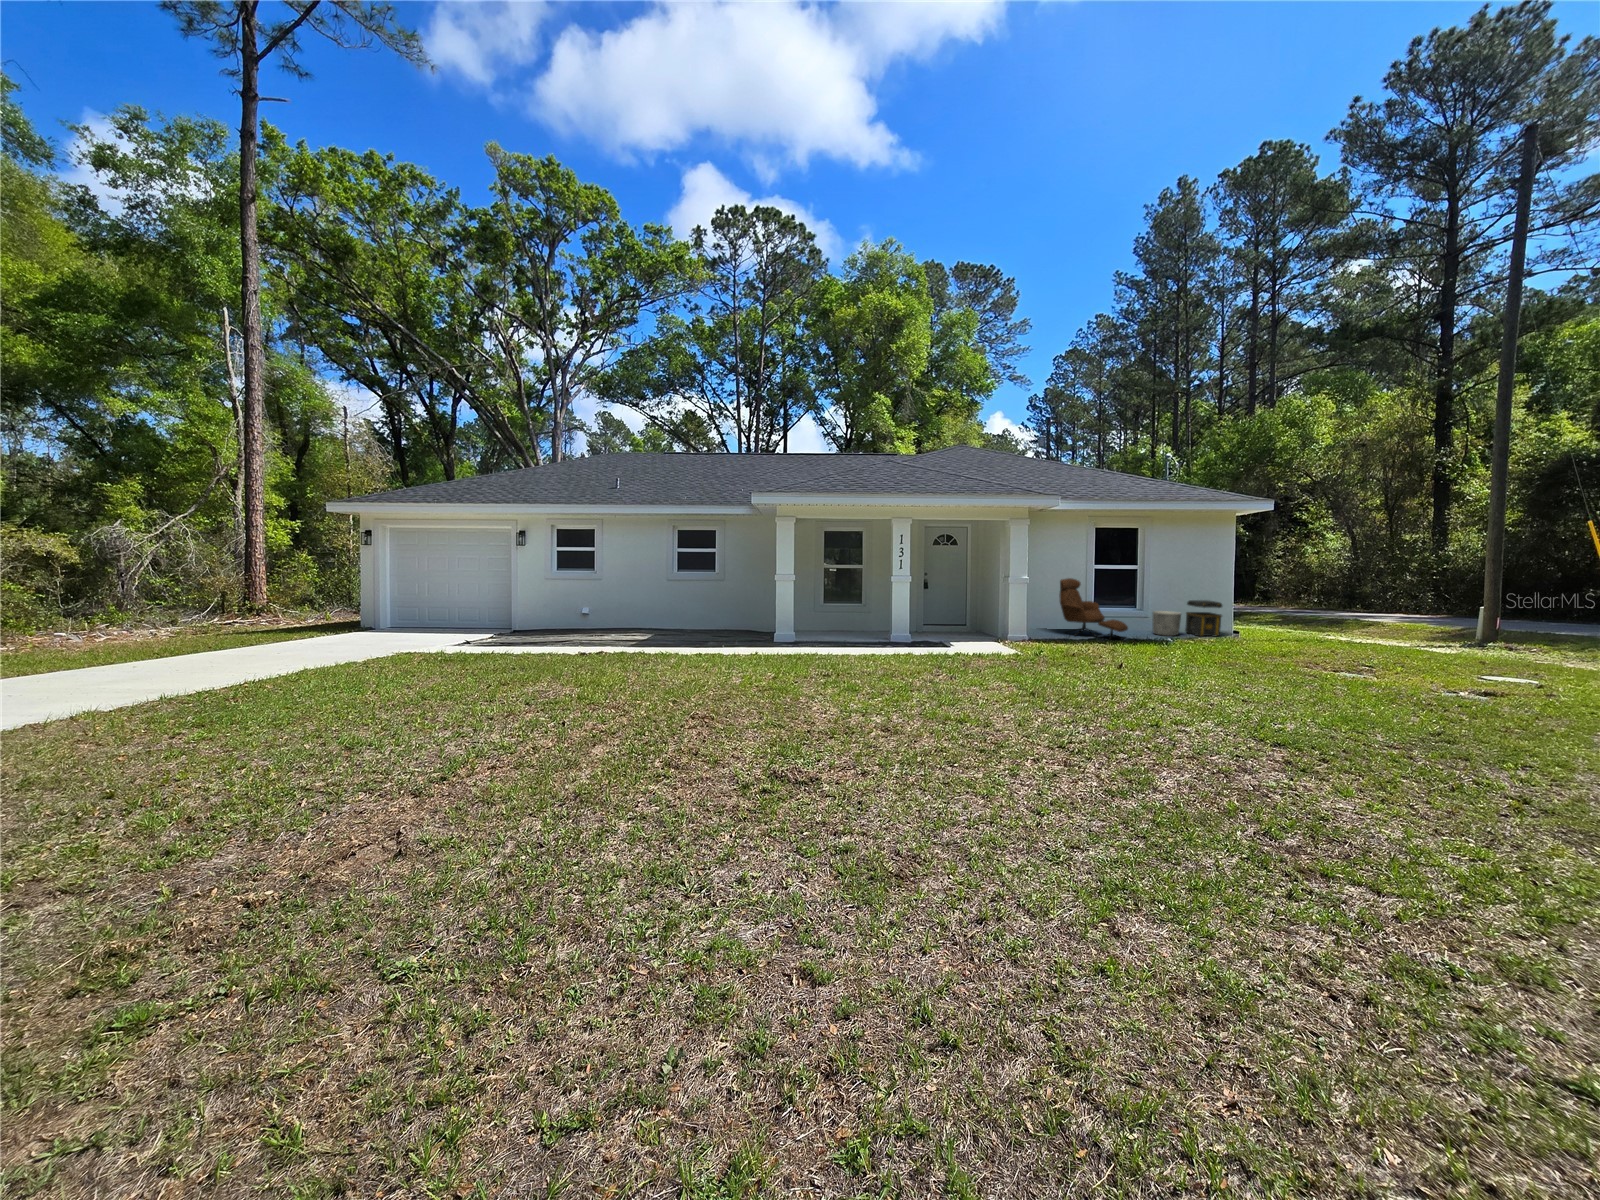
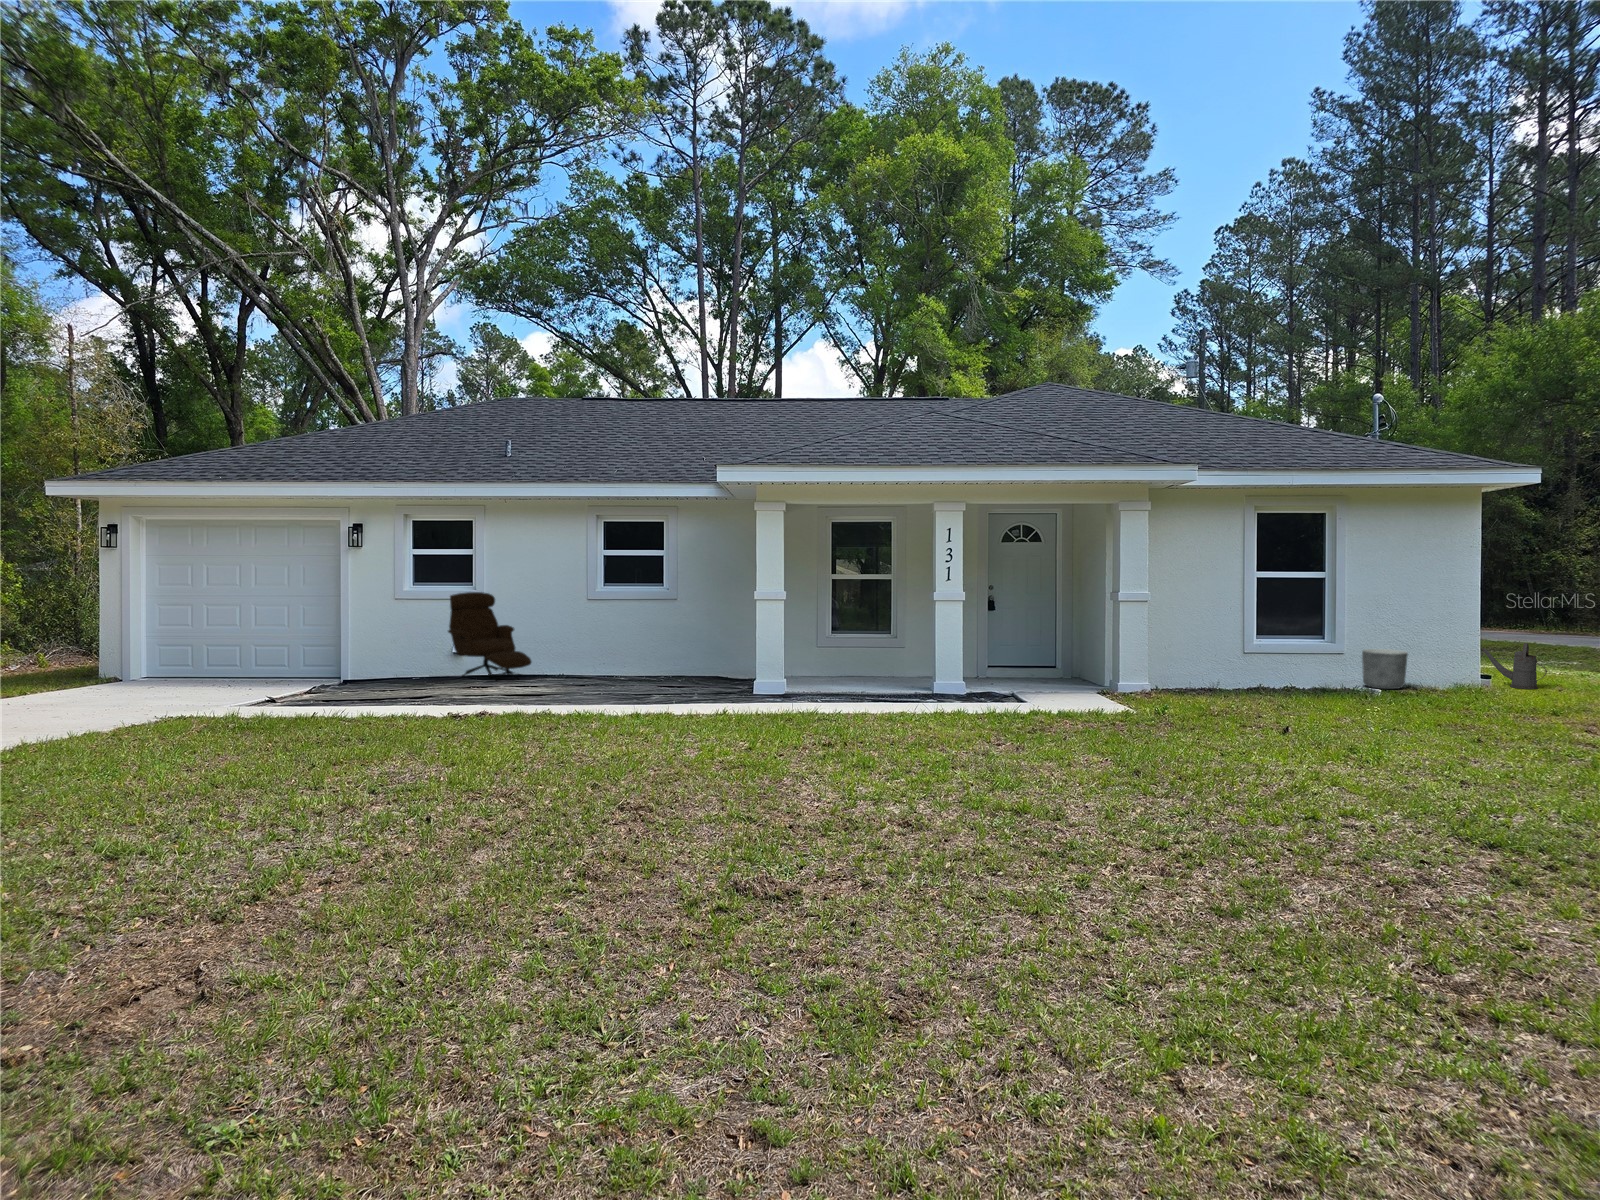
lounge chair: present [1059,578,1128,639] -> present [448,592,531,680]
toolbox: present [1185,600,1222,636] -> none [1416,632,1474,690]
watering can: none [1227,608,1267,636] -> present [1483,643,1547,689]

